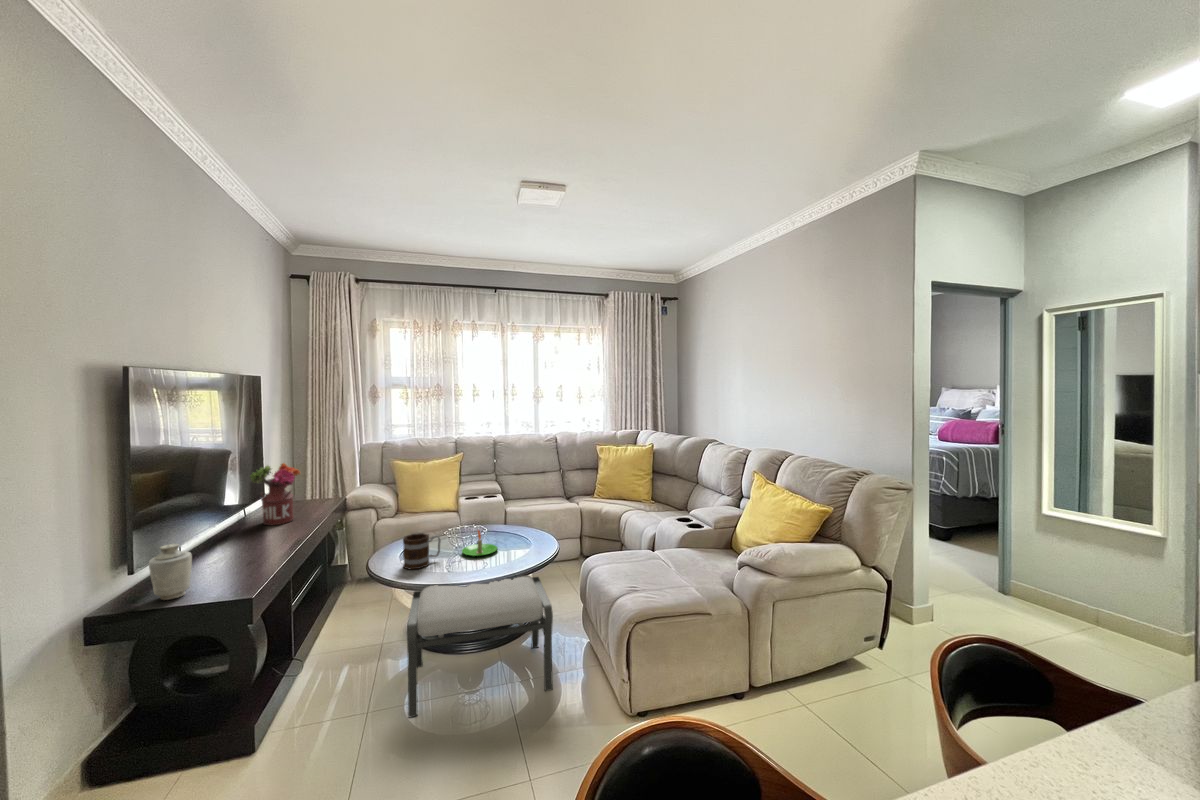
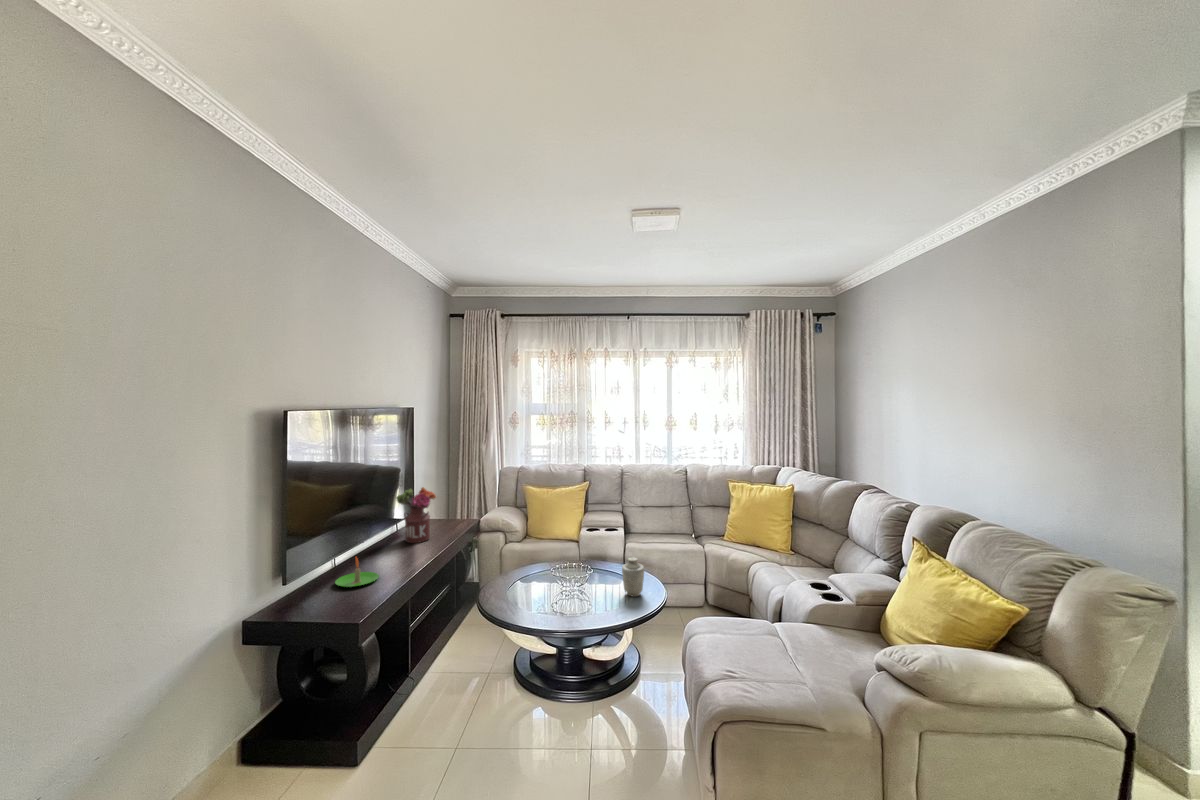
candle: present [462,531,497,556] -> present [335,558,379,587]
mug: present [403,533,441,570] -> none [507,568,543,605]
vase: present [149,544,192,600] -> present [622,557,644,596]
ottoman: present [407,575,553,718] -> none [488,627,637,771]

